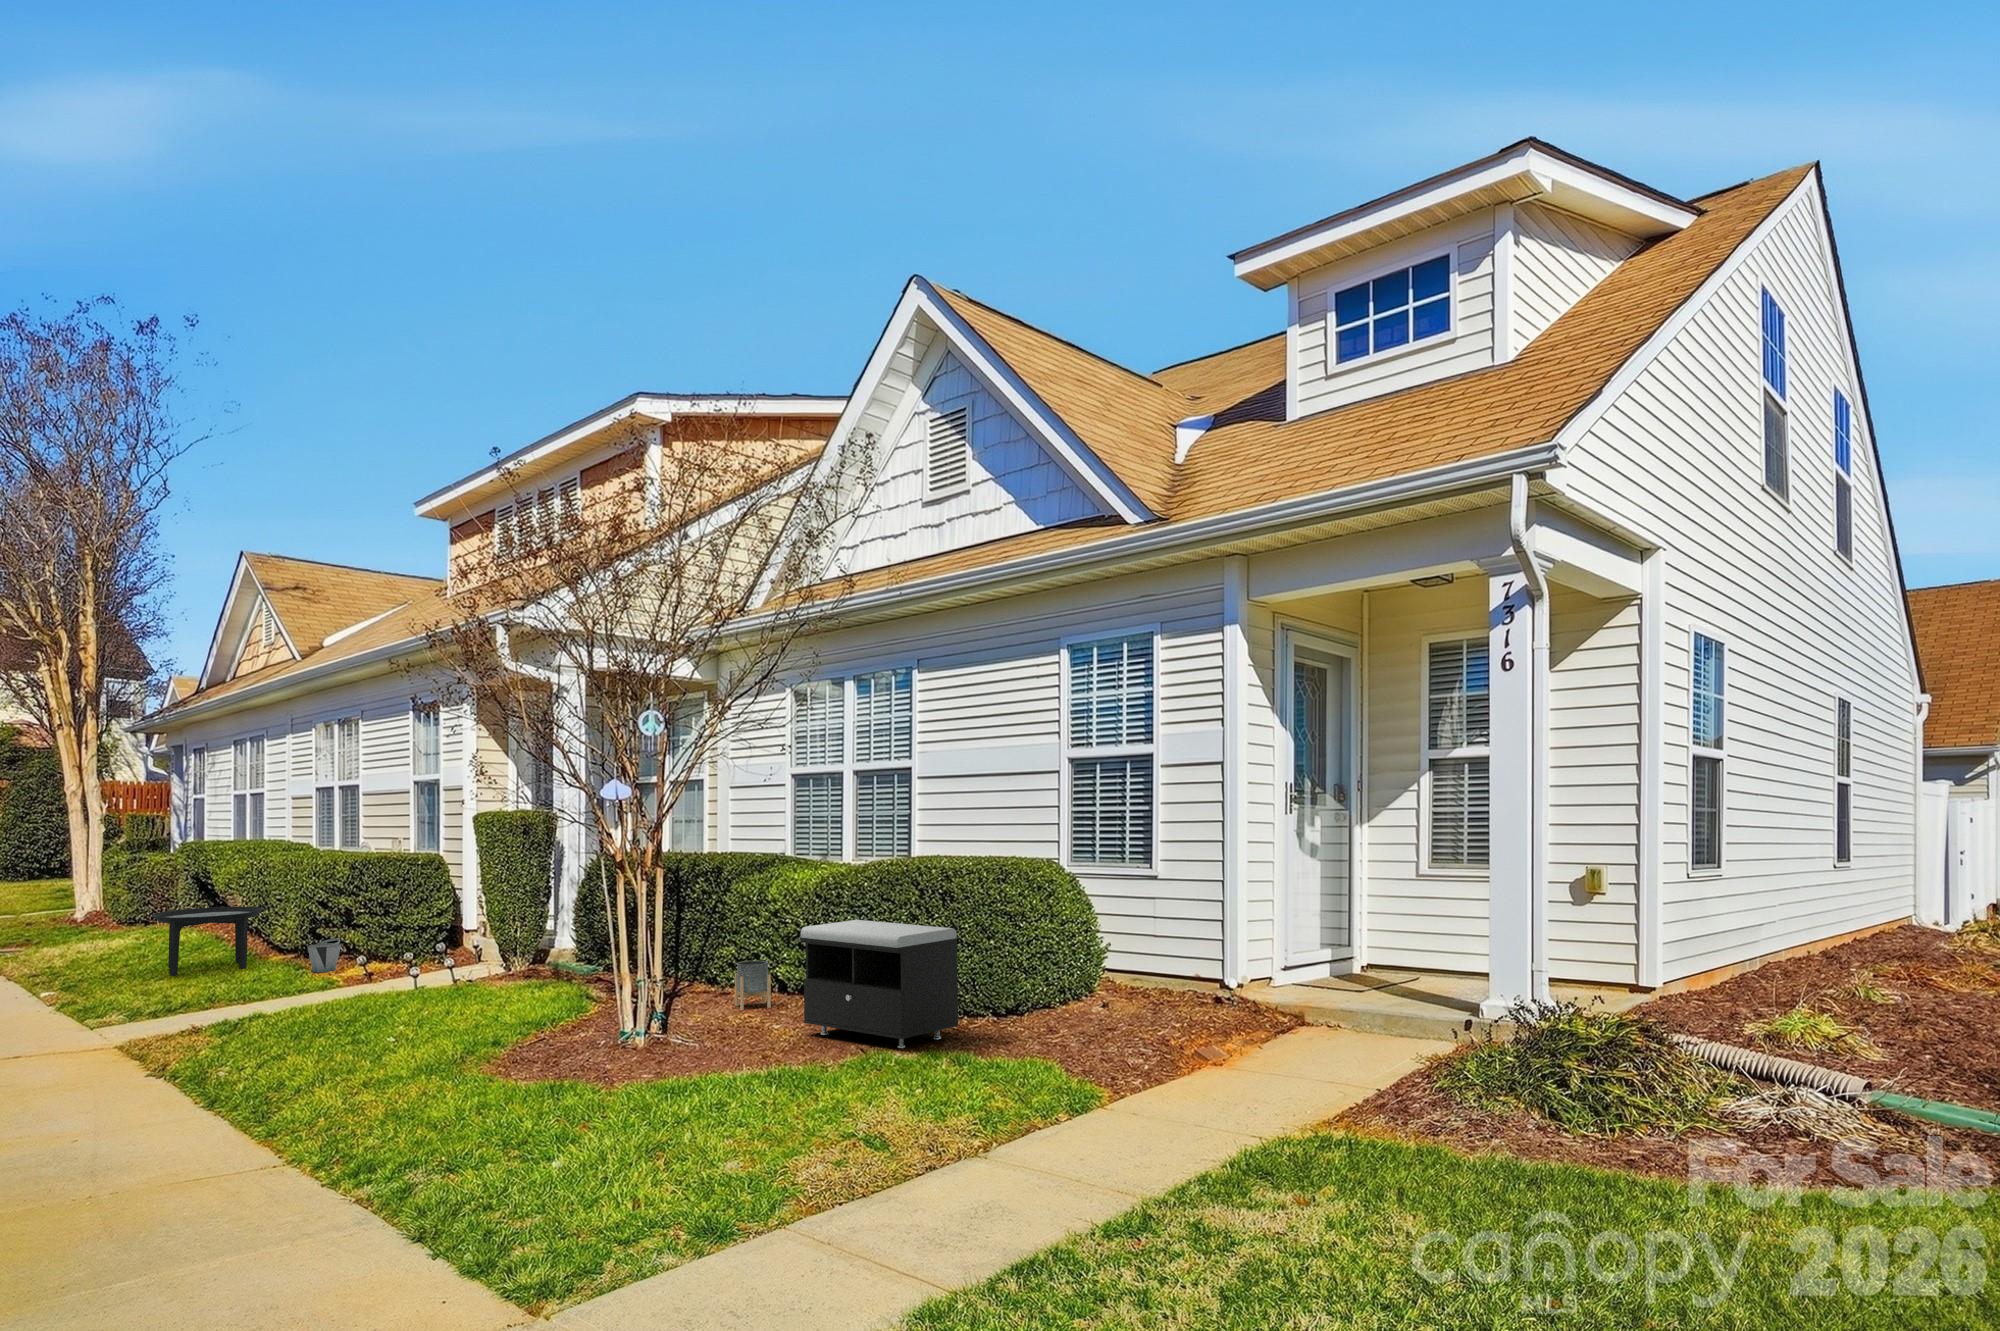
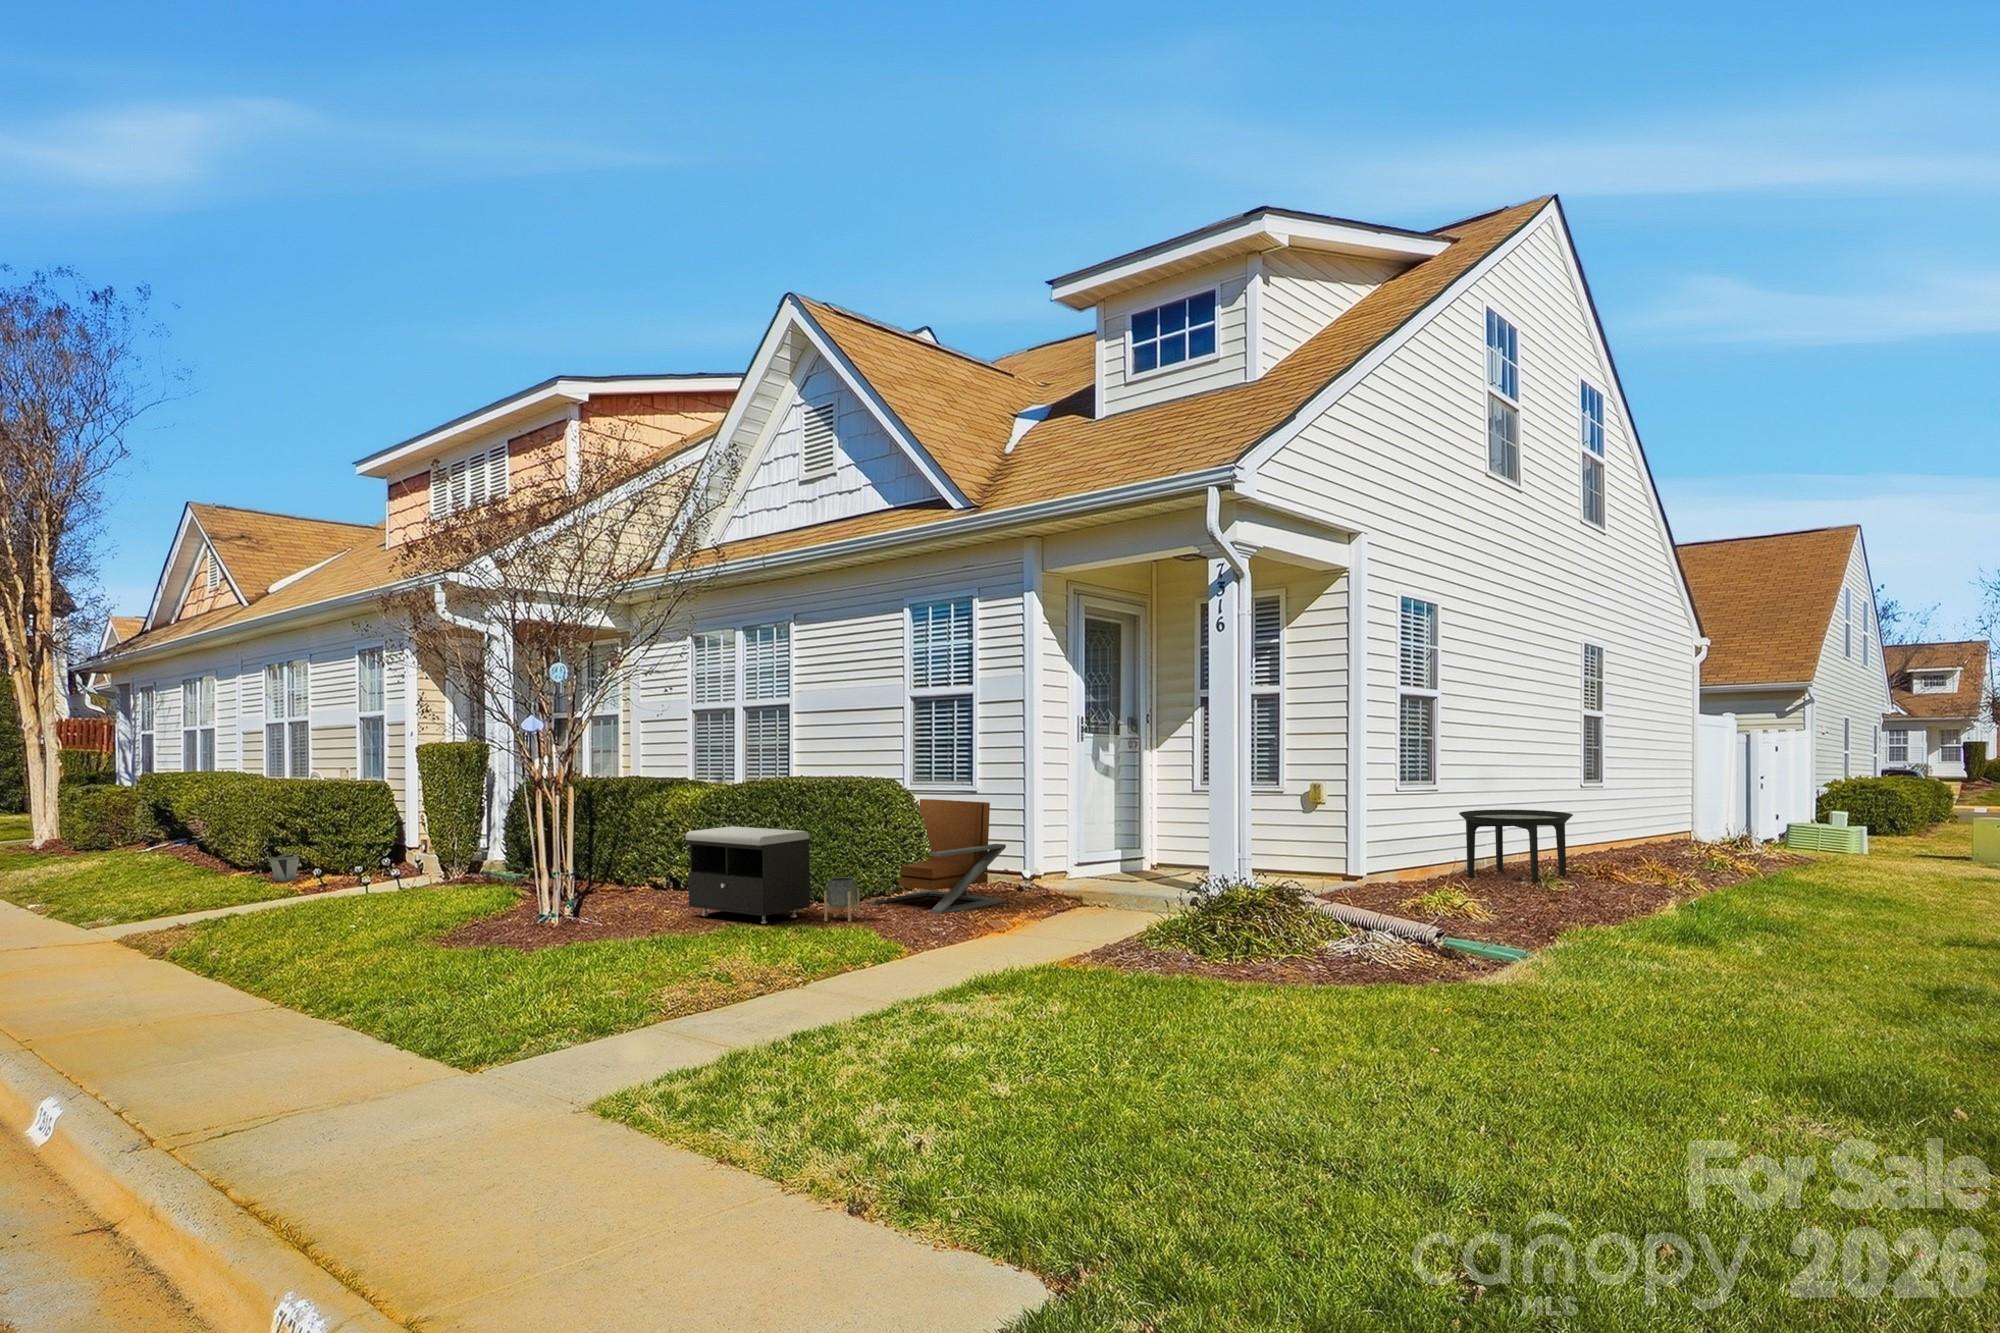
lounge chair: none [1022,886,1202,1037] -> present [866,799,1006,914]
round table: present [152,907,263,976] -> present [1459,810,1573,882]
planter: present [735,961,771,1011] -> present [824,877,860,922]

